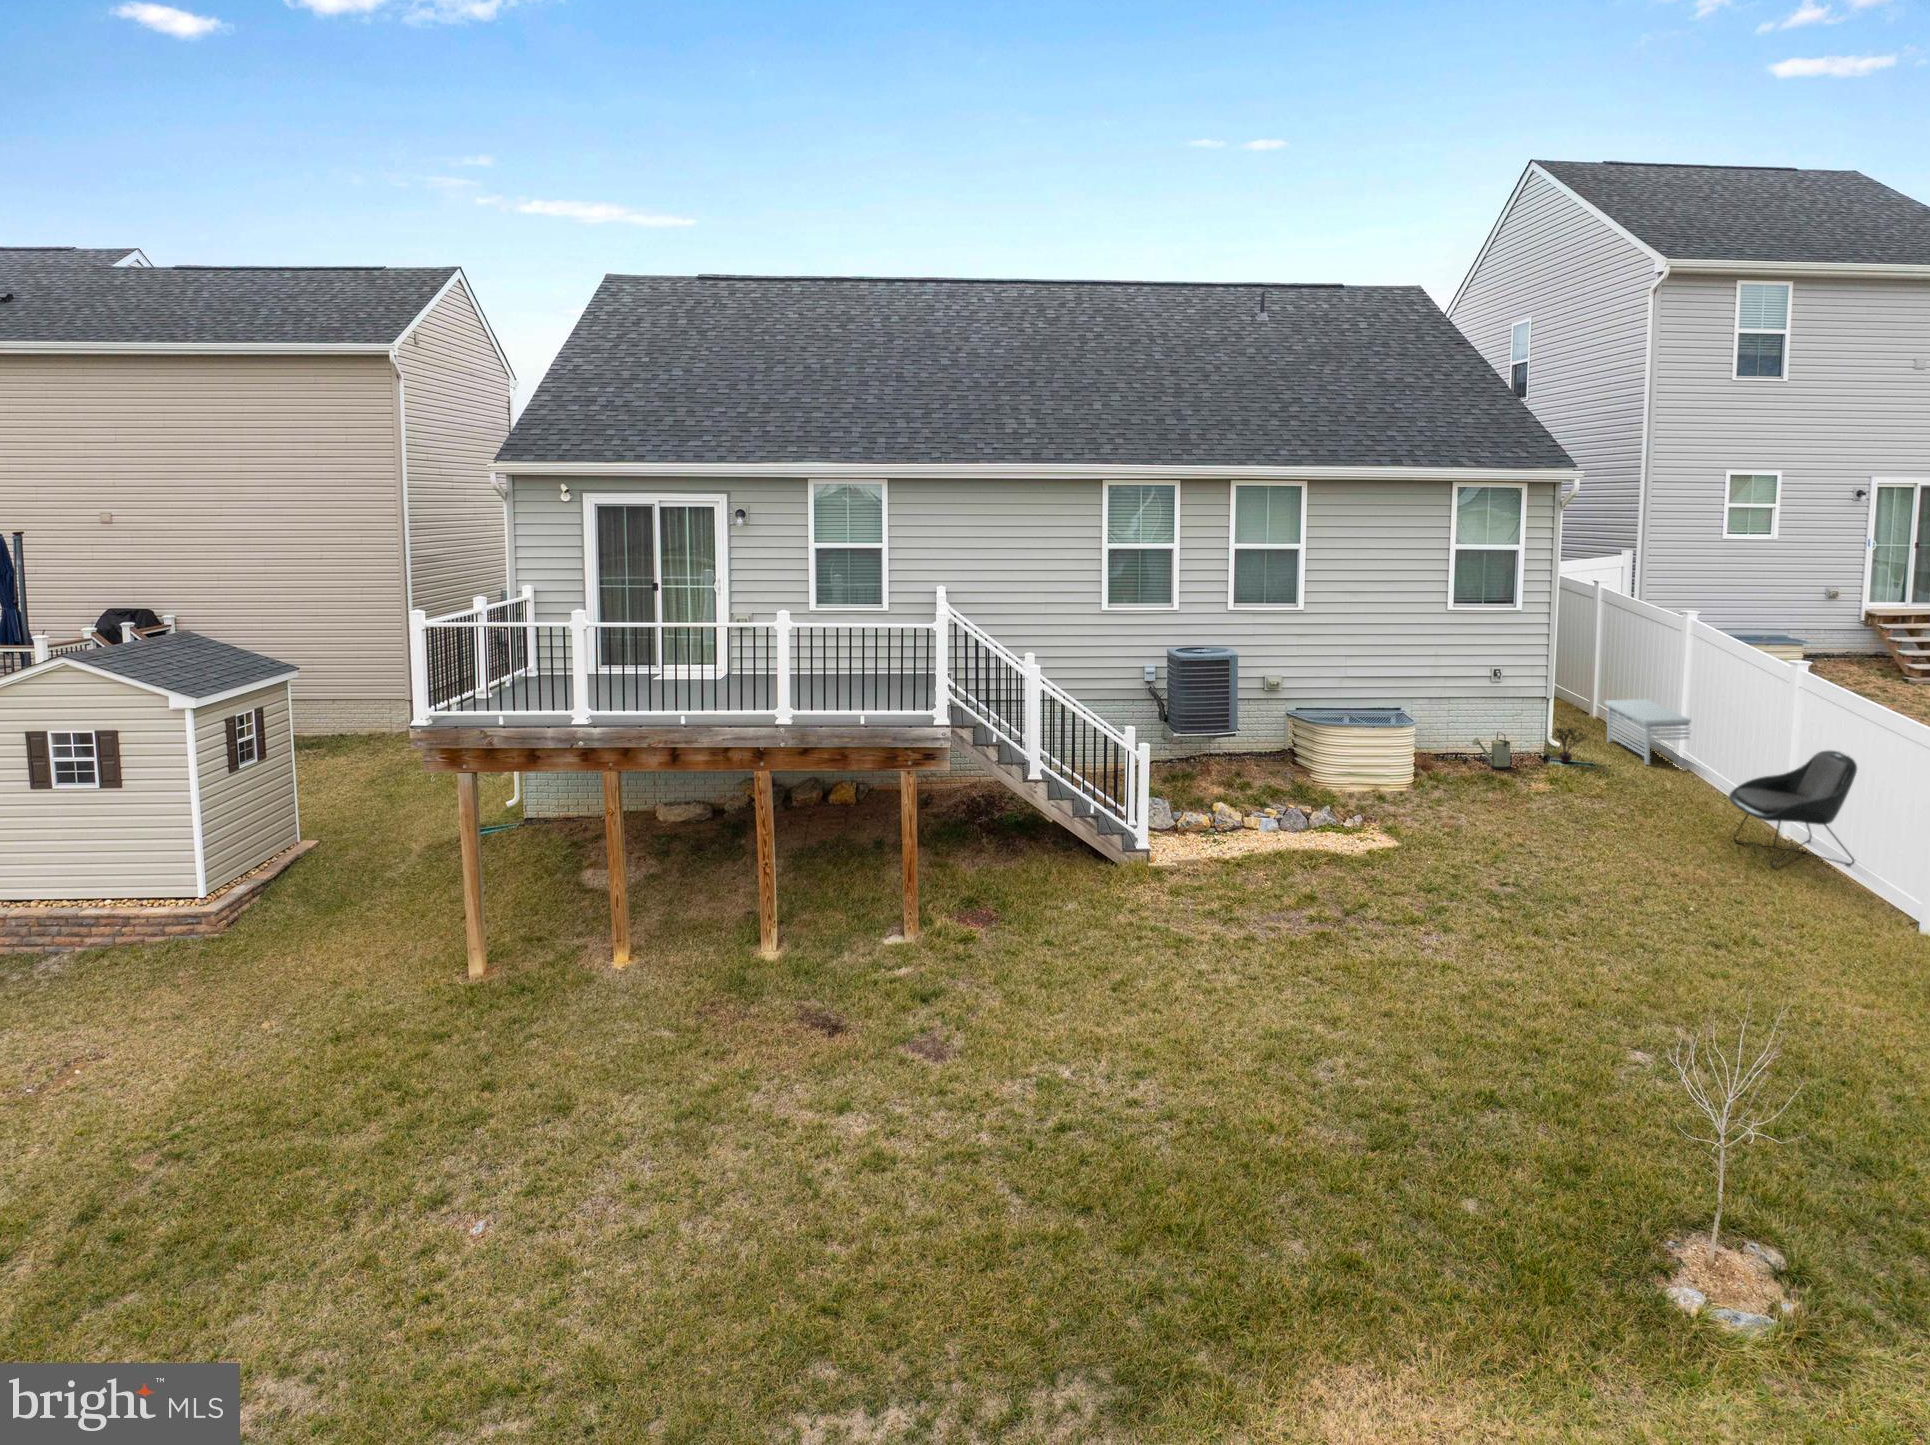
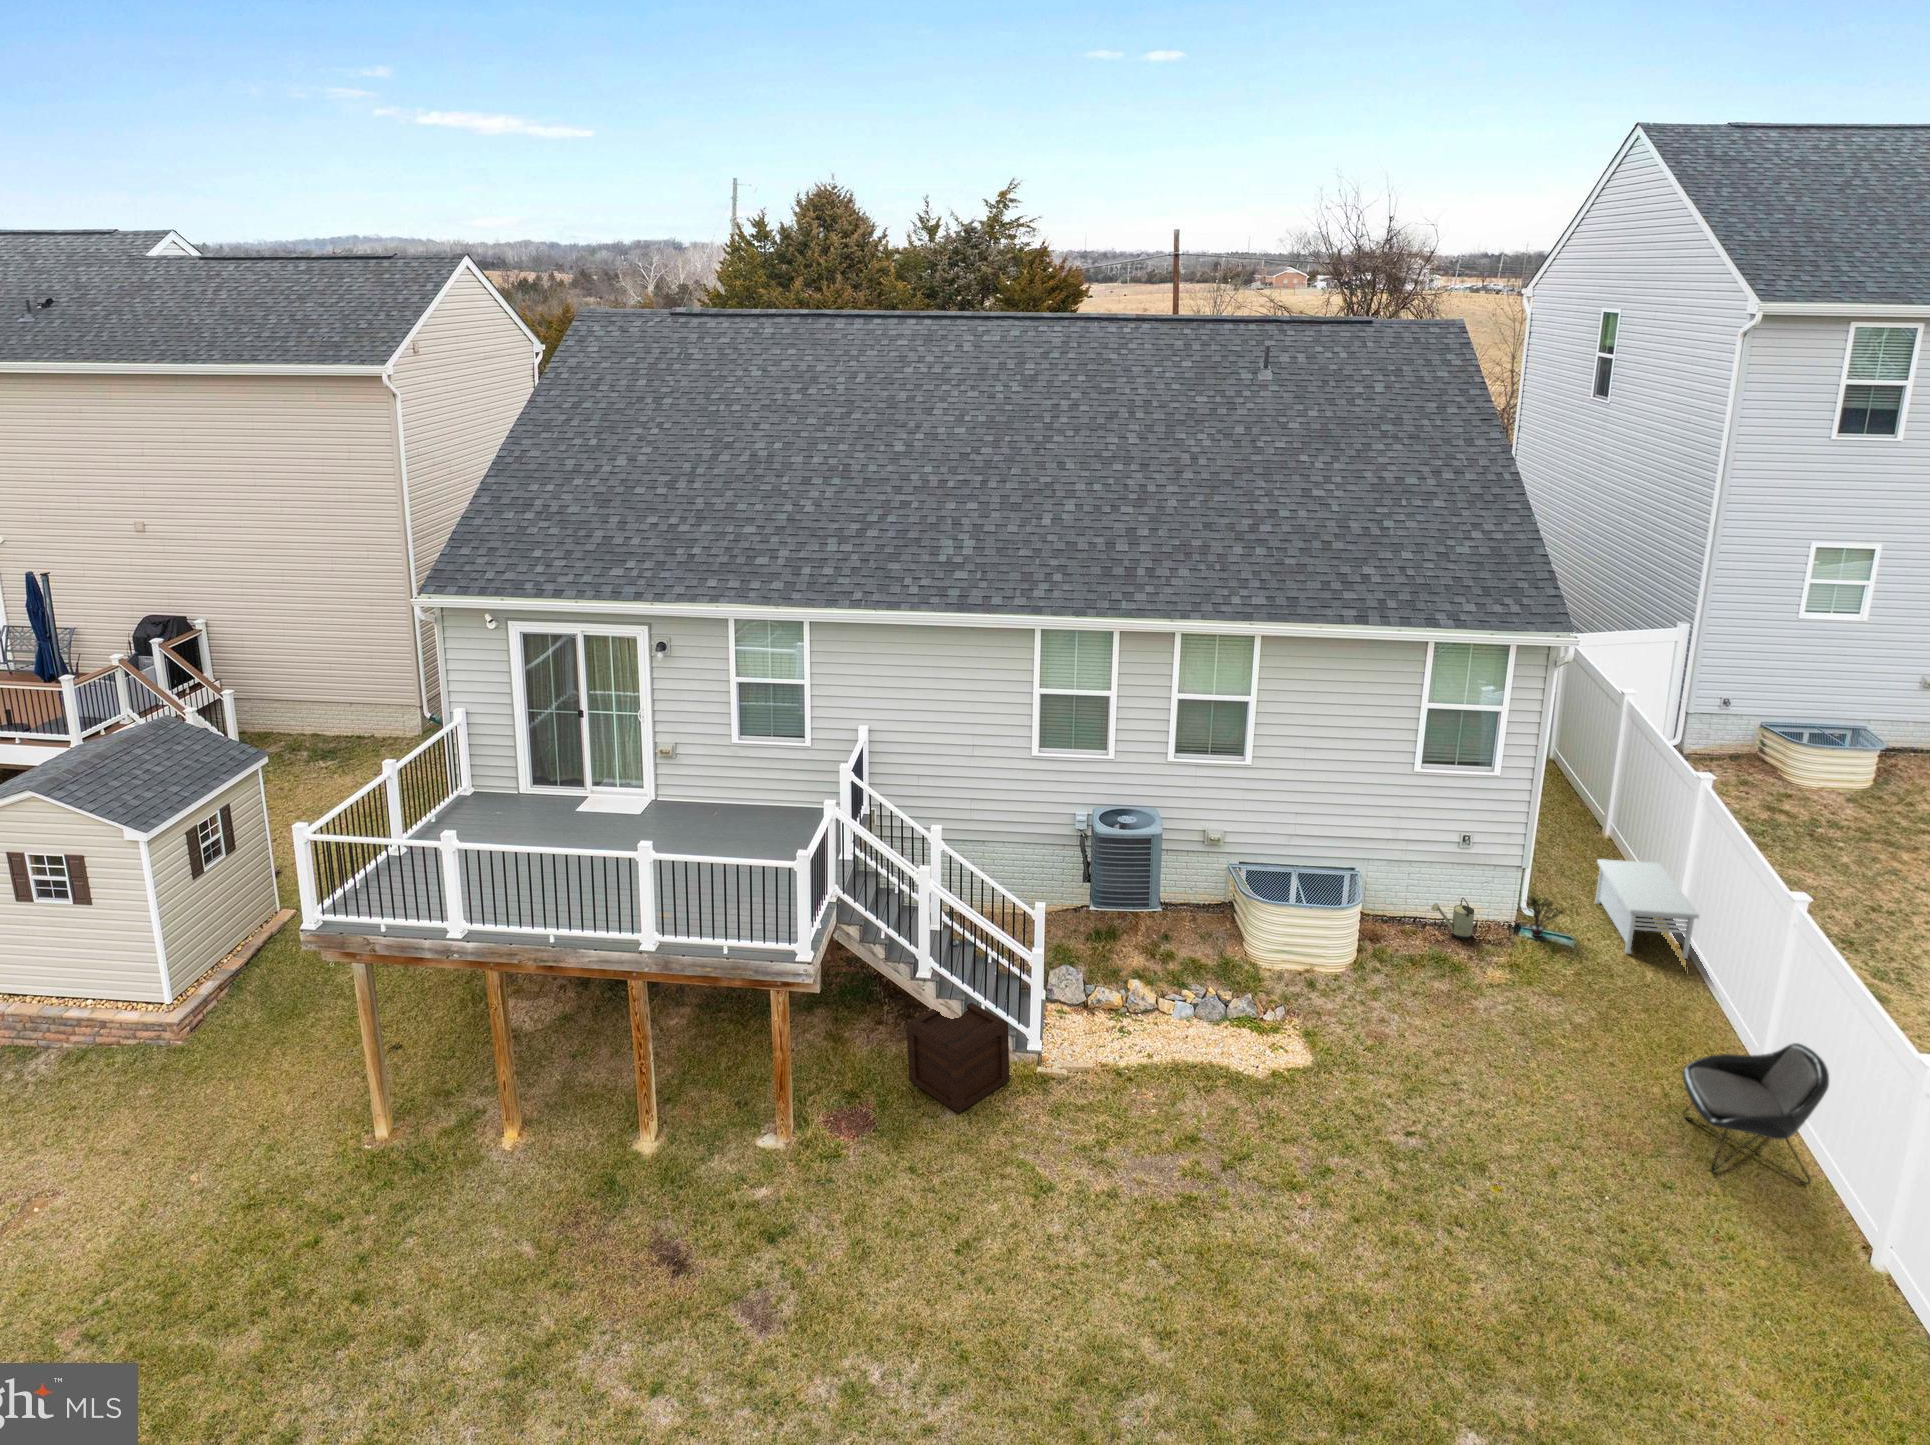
wooden crate: none [1021,805,1123,902] -> present [906,1003,1009,1113]

